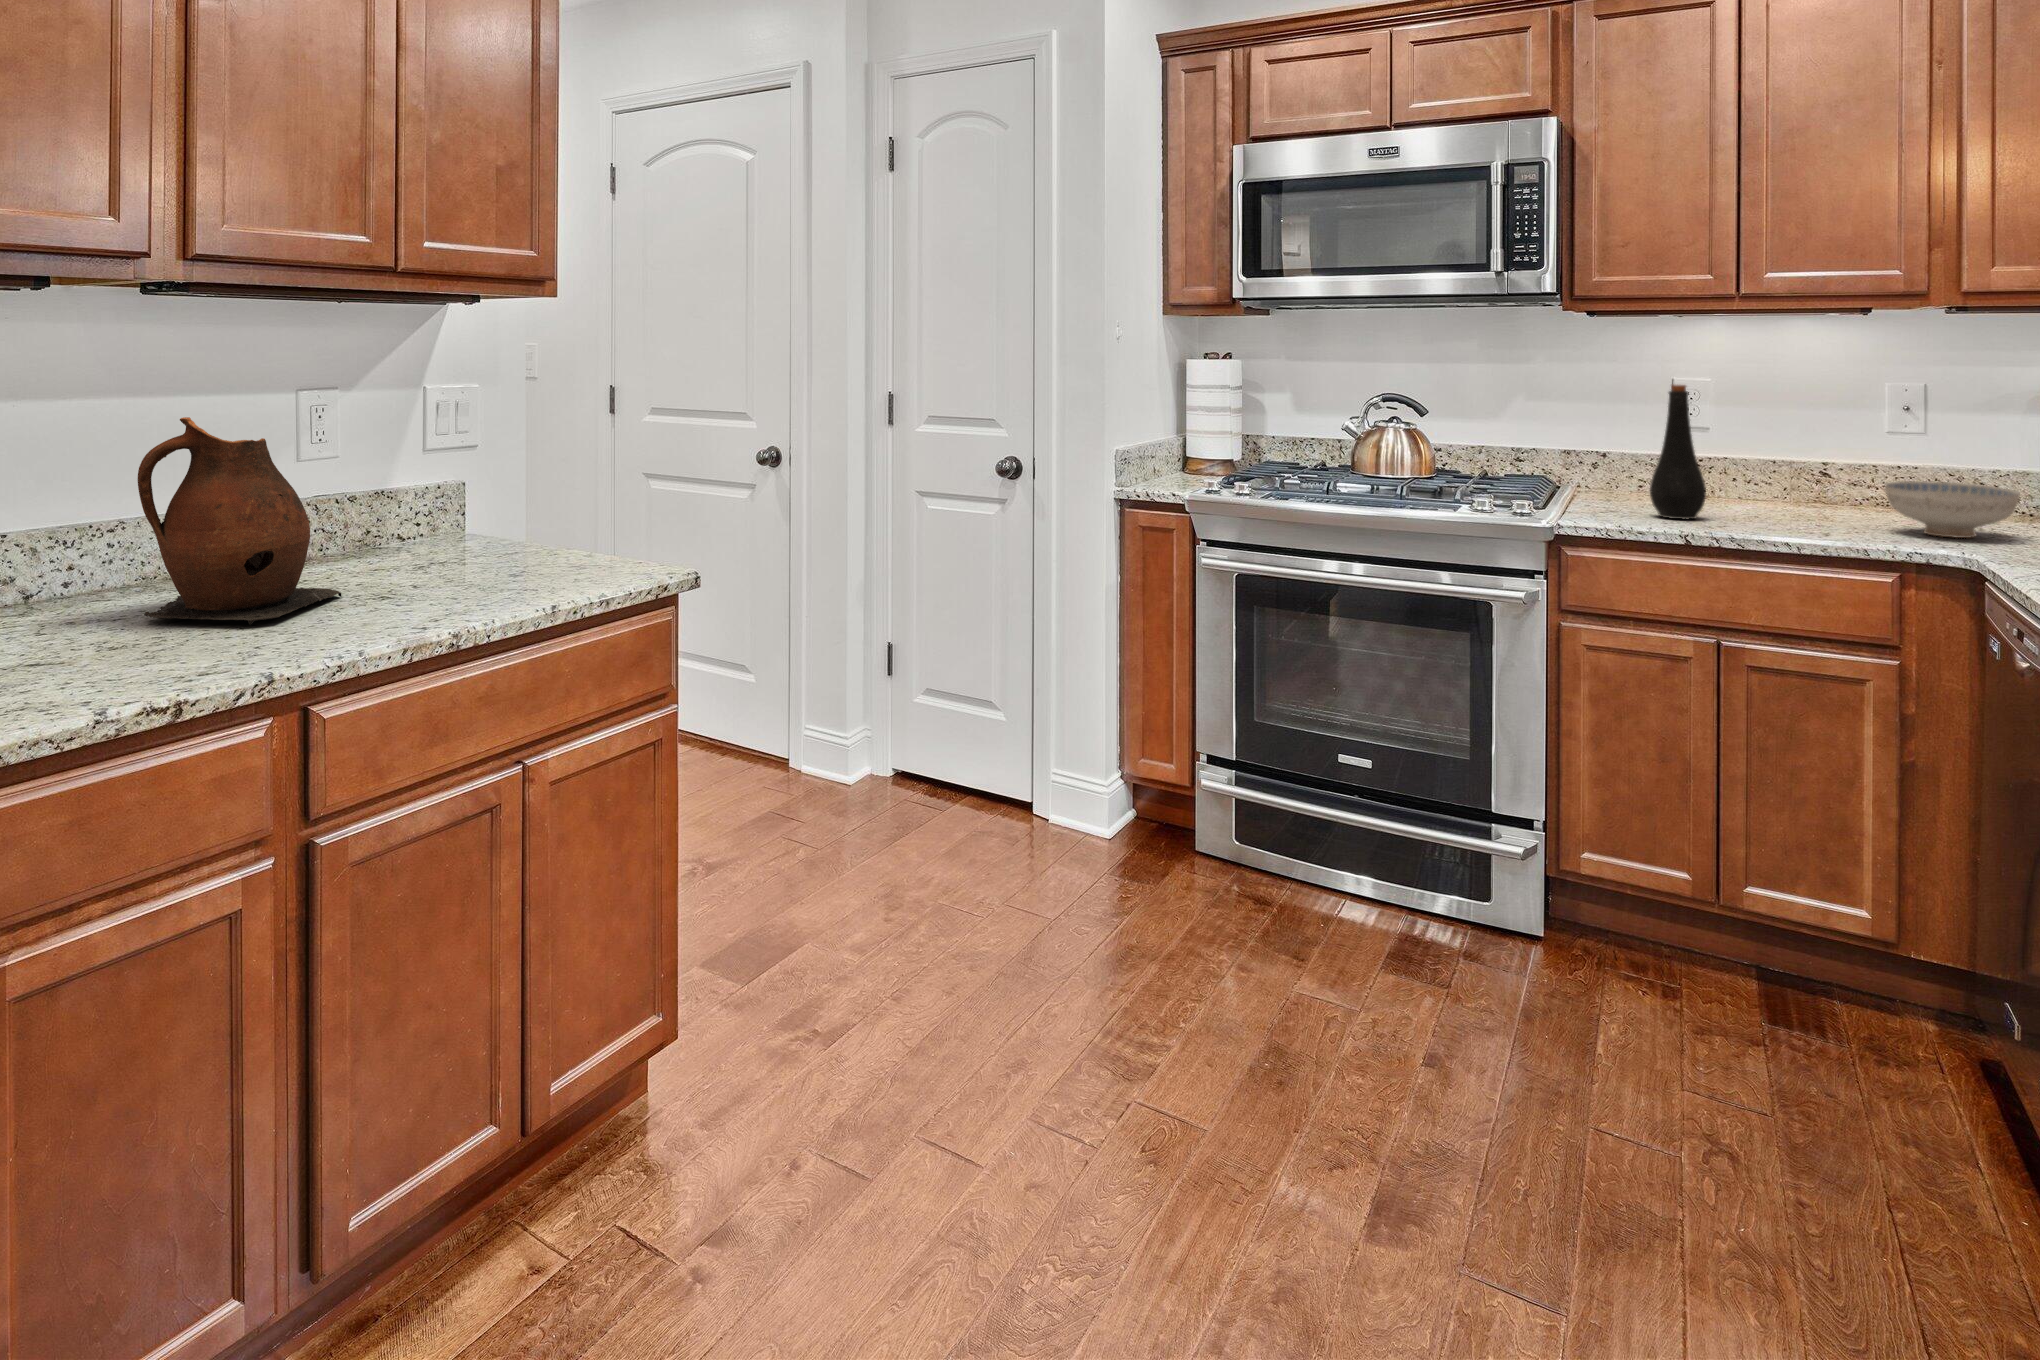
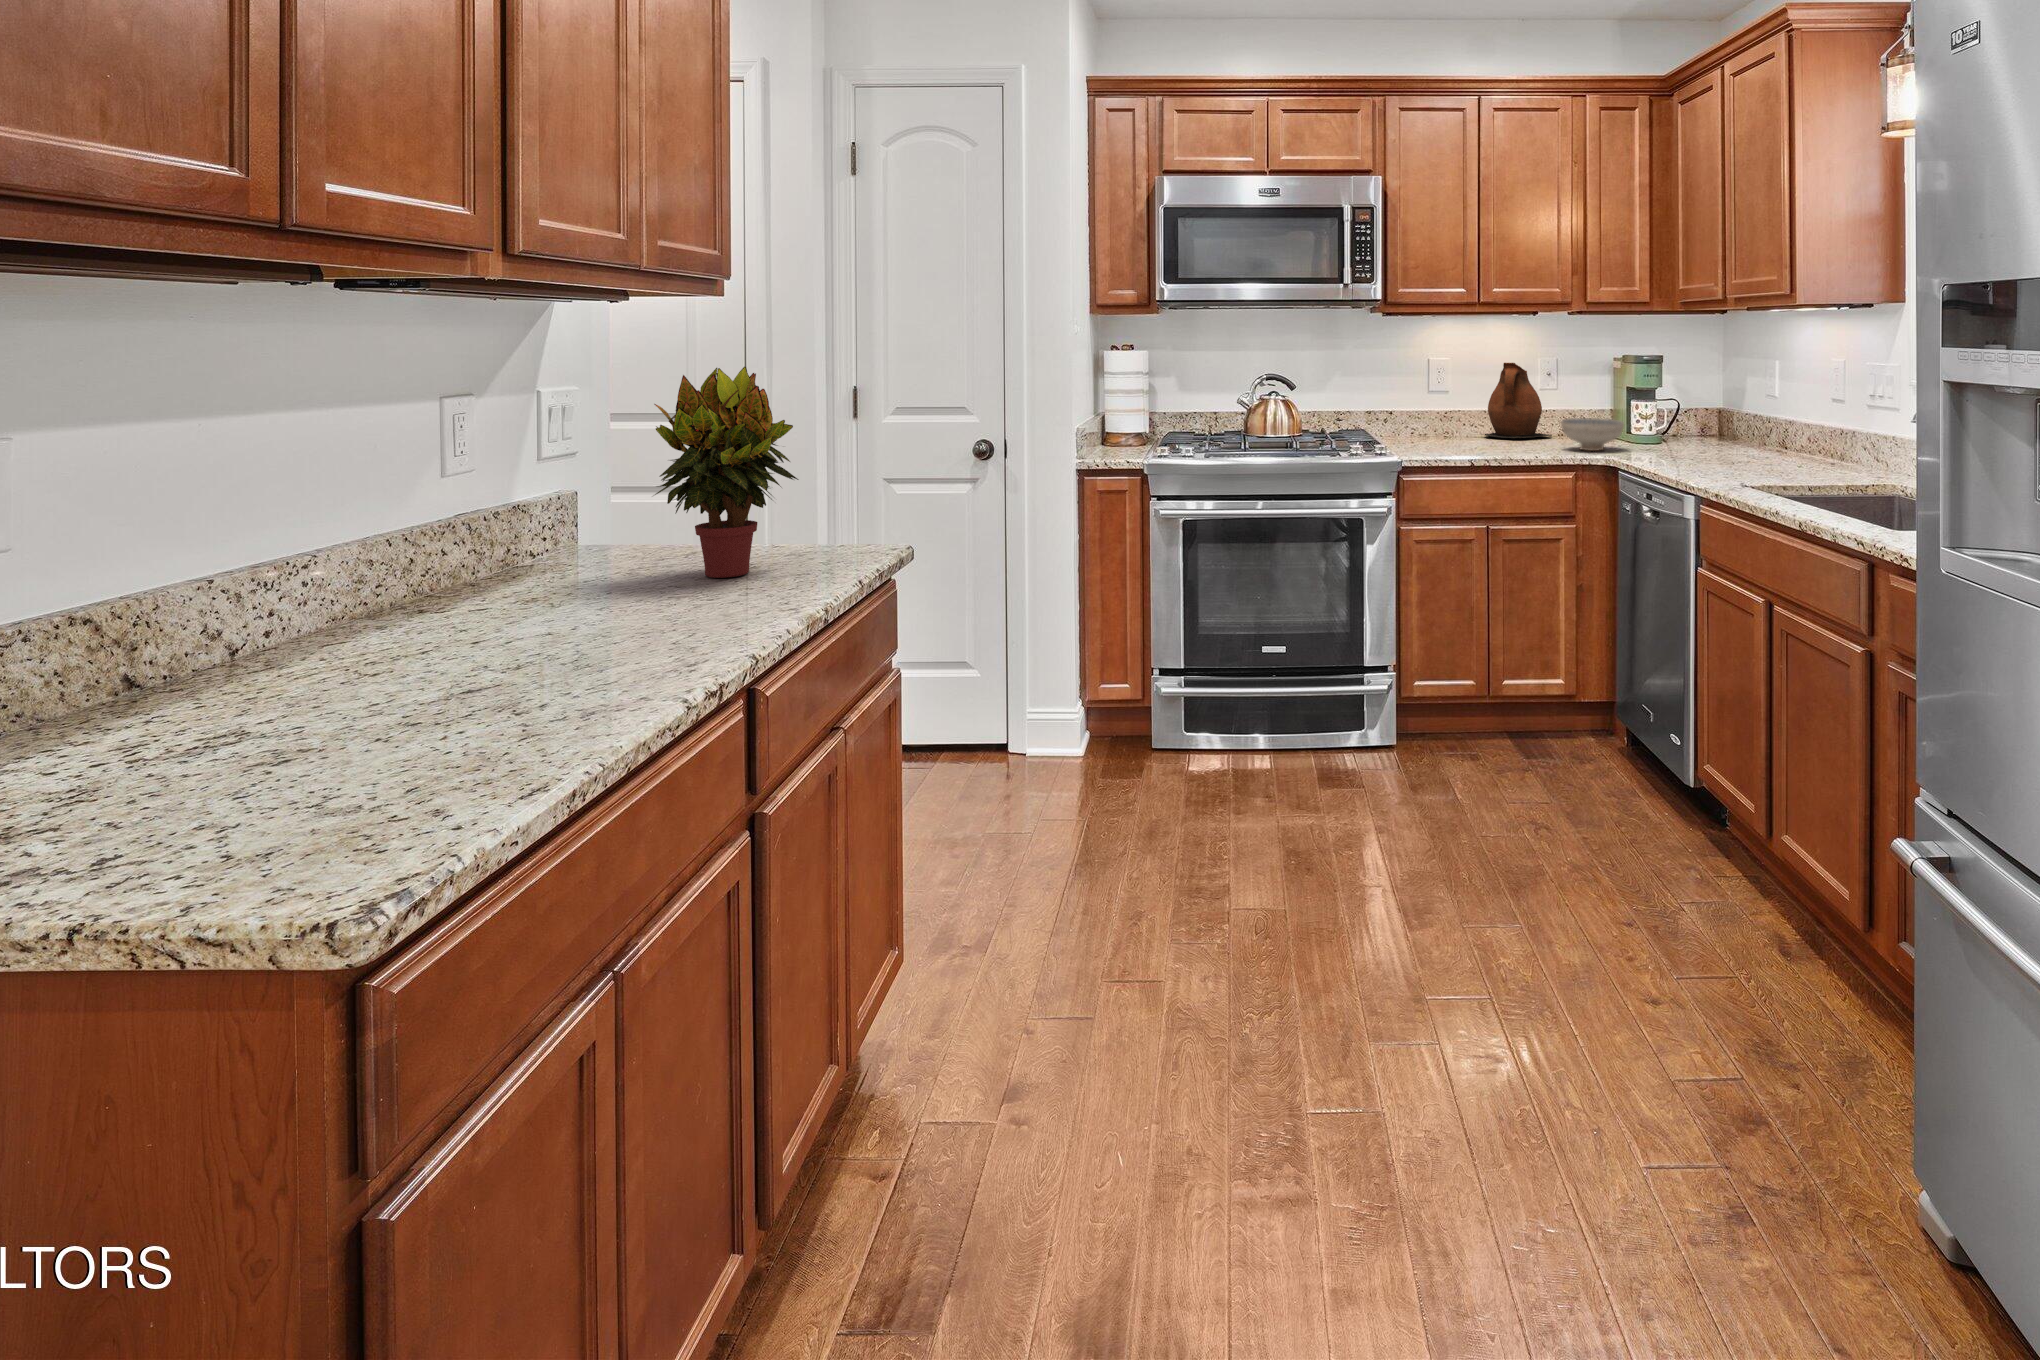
potted plant: none [419,365,566,582] -> present [654,367,798,578]
bottle: present [1650,385,1706,519] -> none [1438,362,1470,452]
ceramic pitcher: present [138,417,342,625] -> present [1485,363,1552,438]

